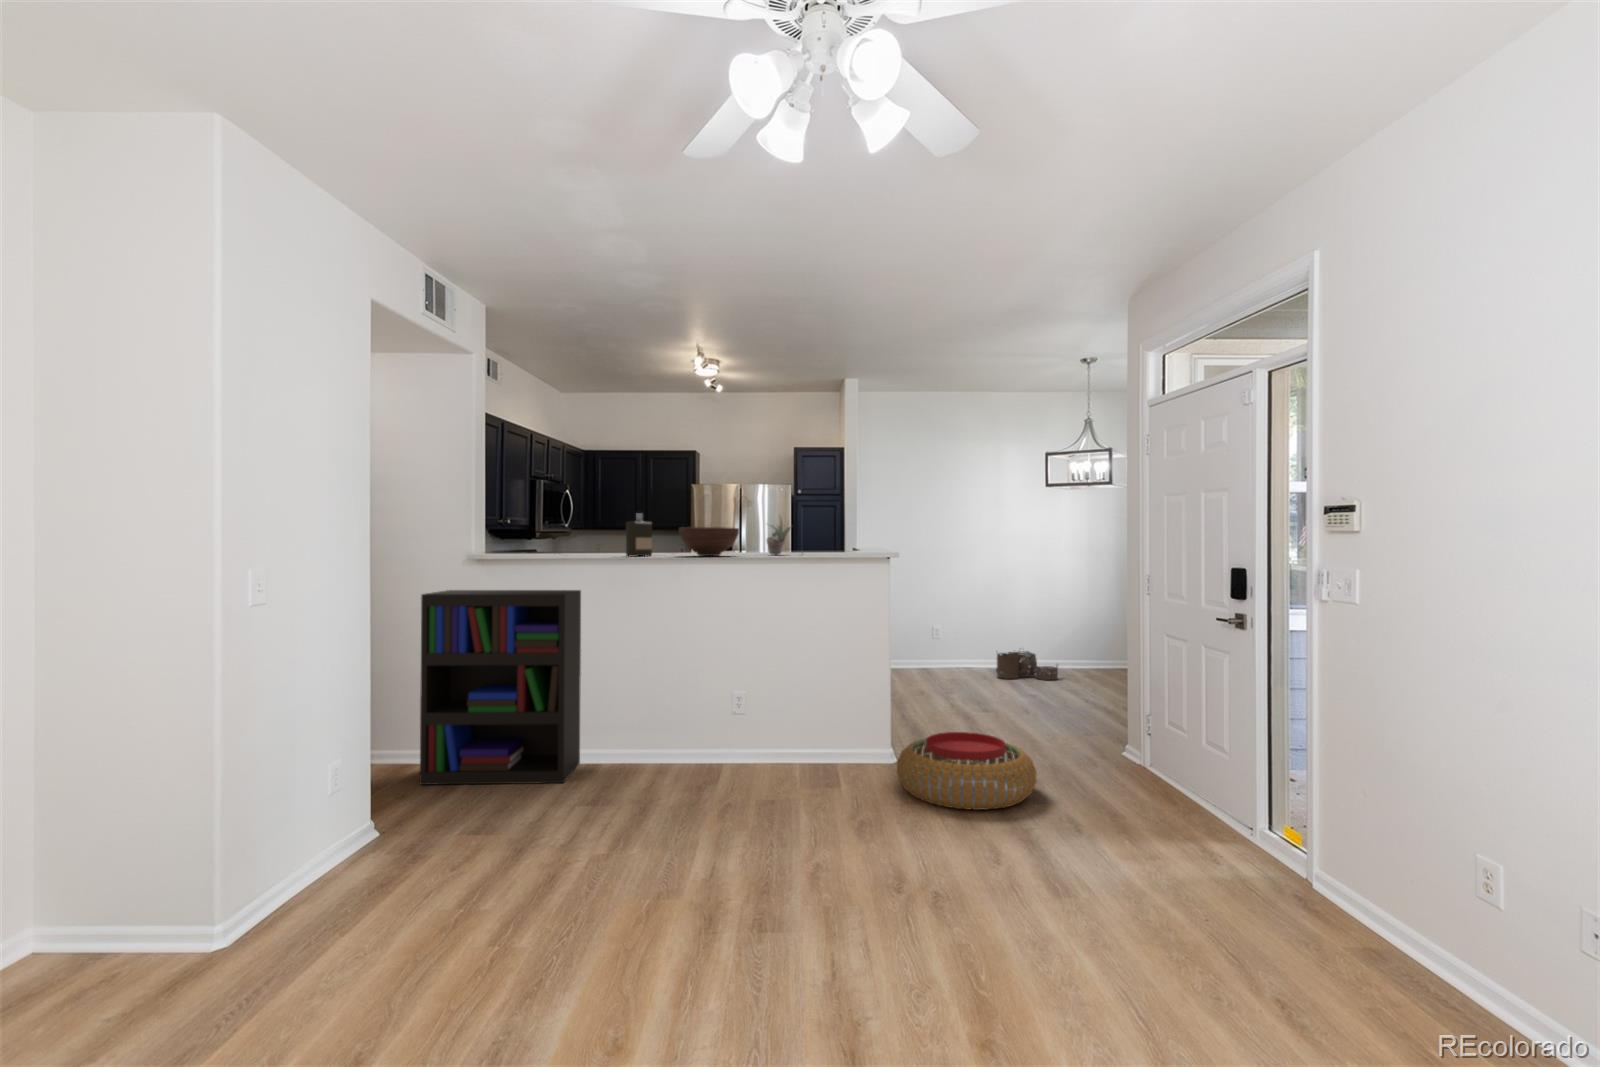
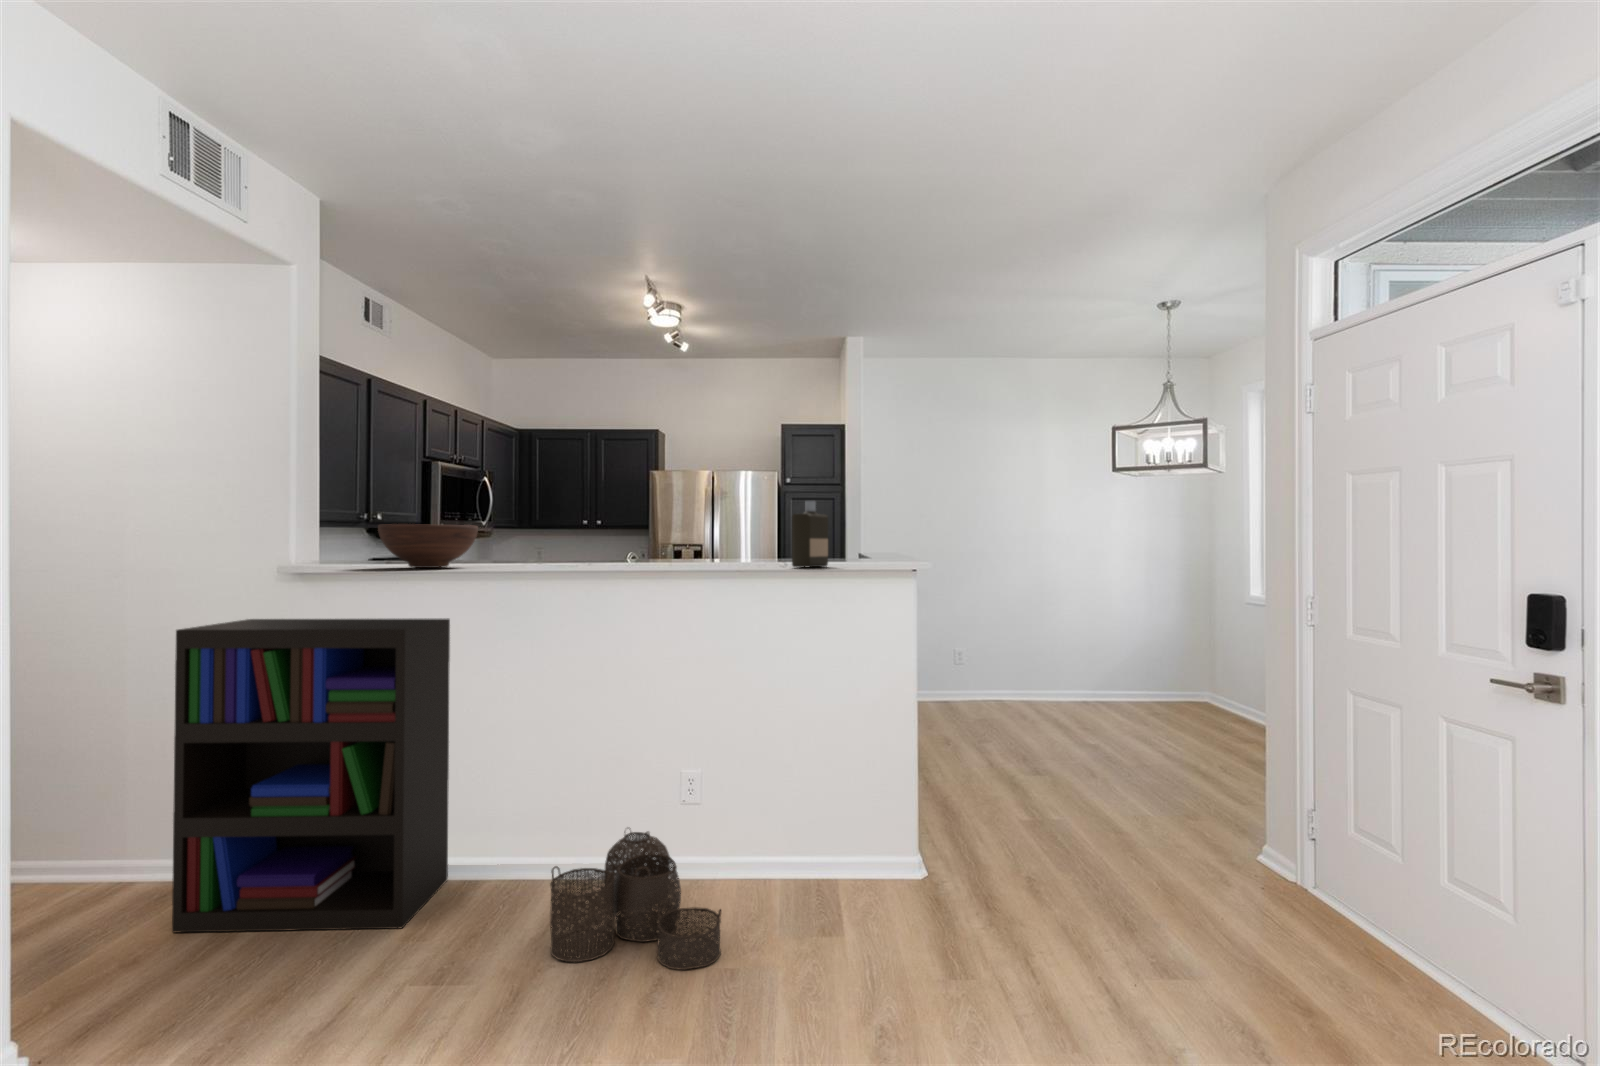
bottle: present [626,513,652,556] -> present [792,501,828,568]
succulent plant: present [767,515,791,555] -> none [731,505,769,564]
fruit bowl: present [679,527,739,556] -> present [378,524,478,568]
woven basket: present [996,650,1058,680] -> present [550,832,721,970]
pouf: present [897,732,1036,810] -> none [931,845,1165,1003]

